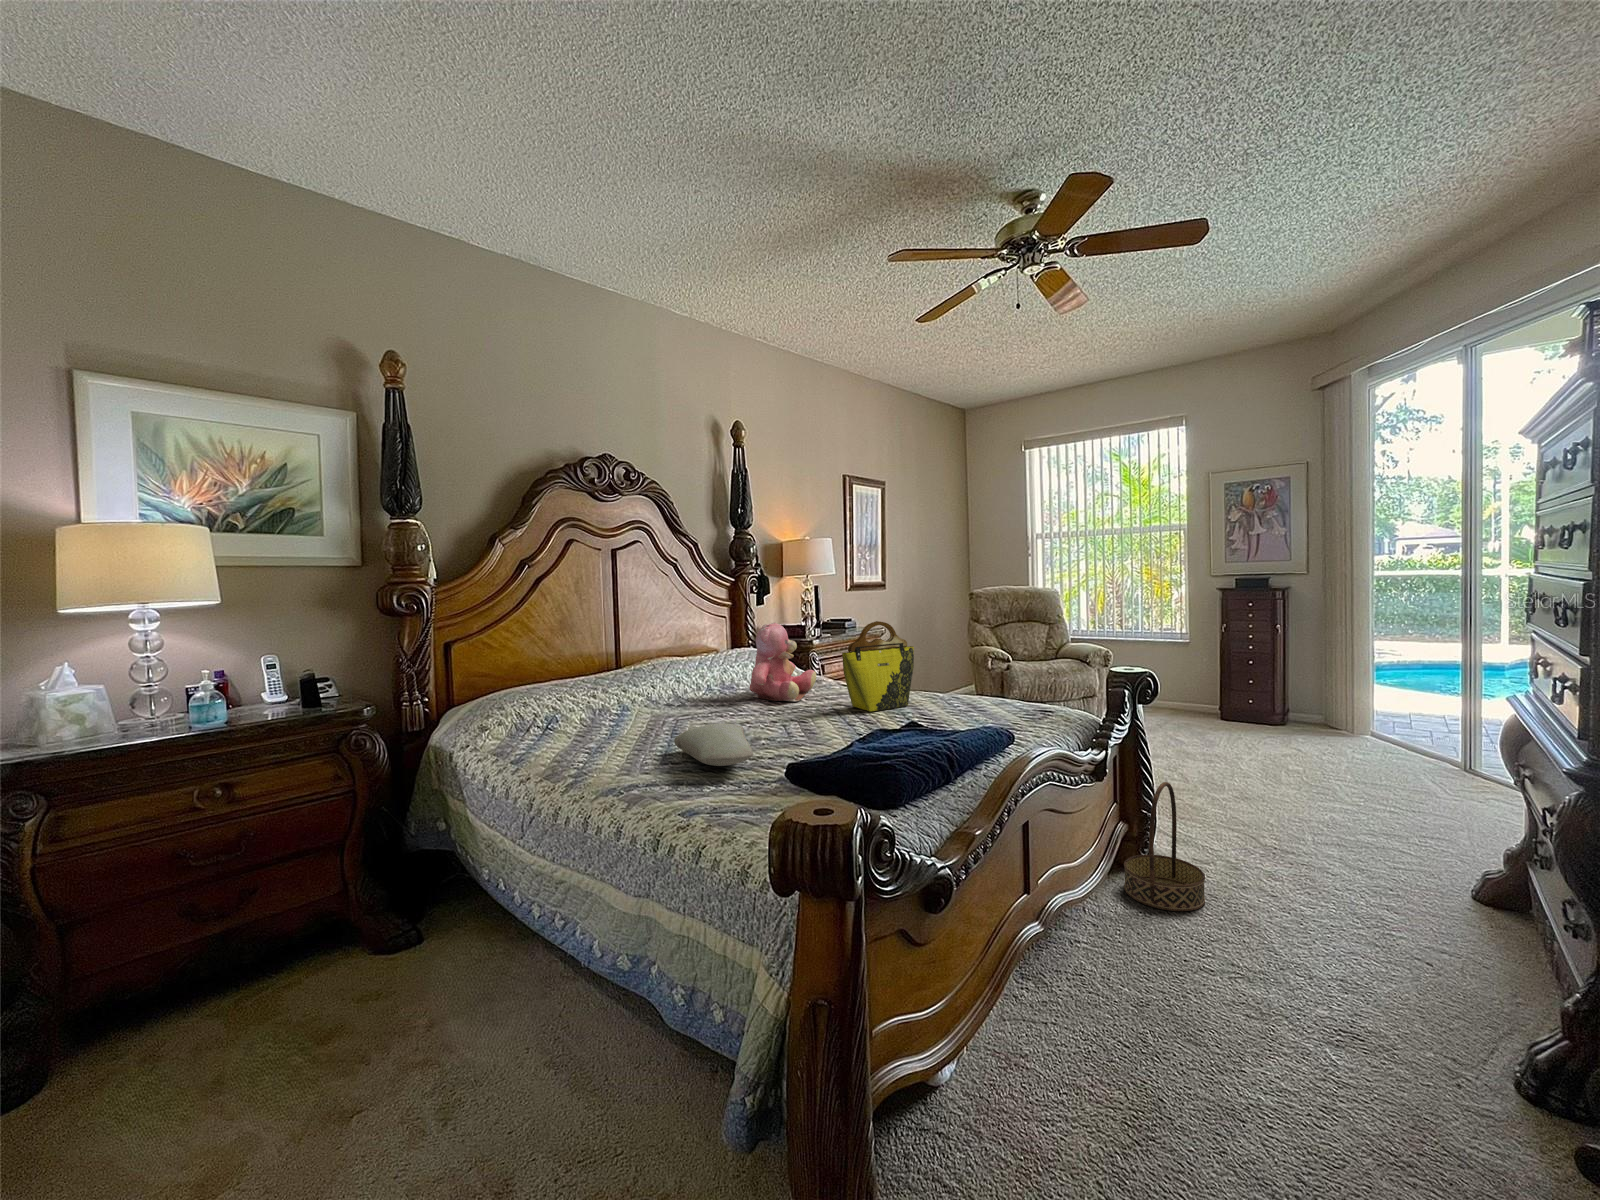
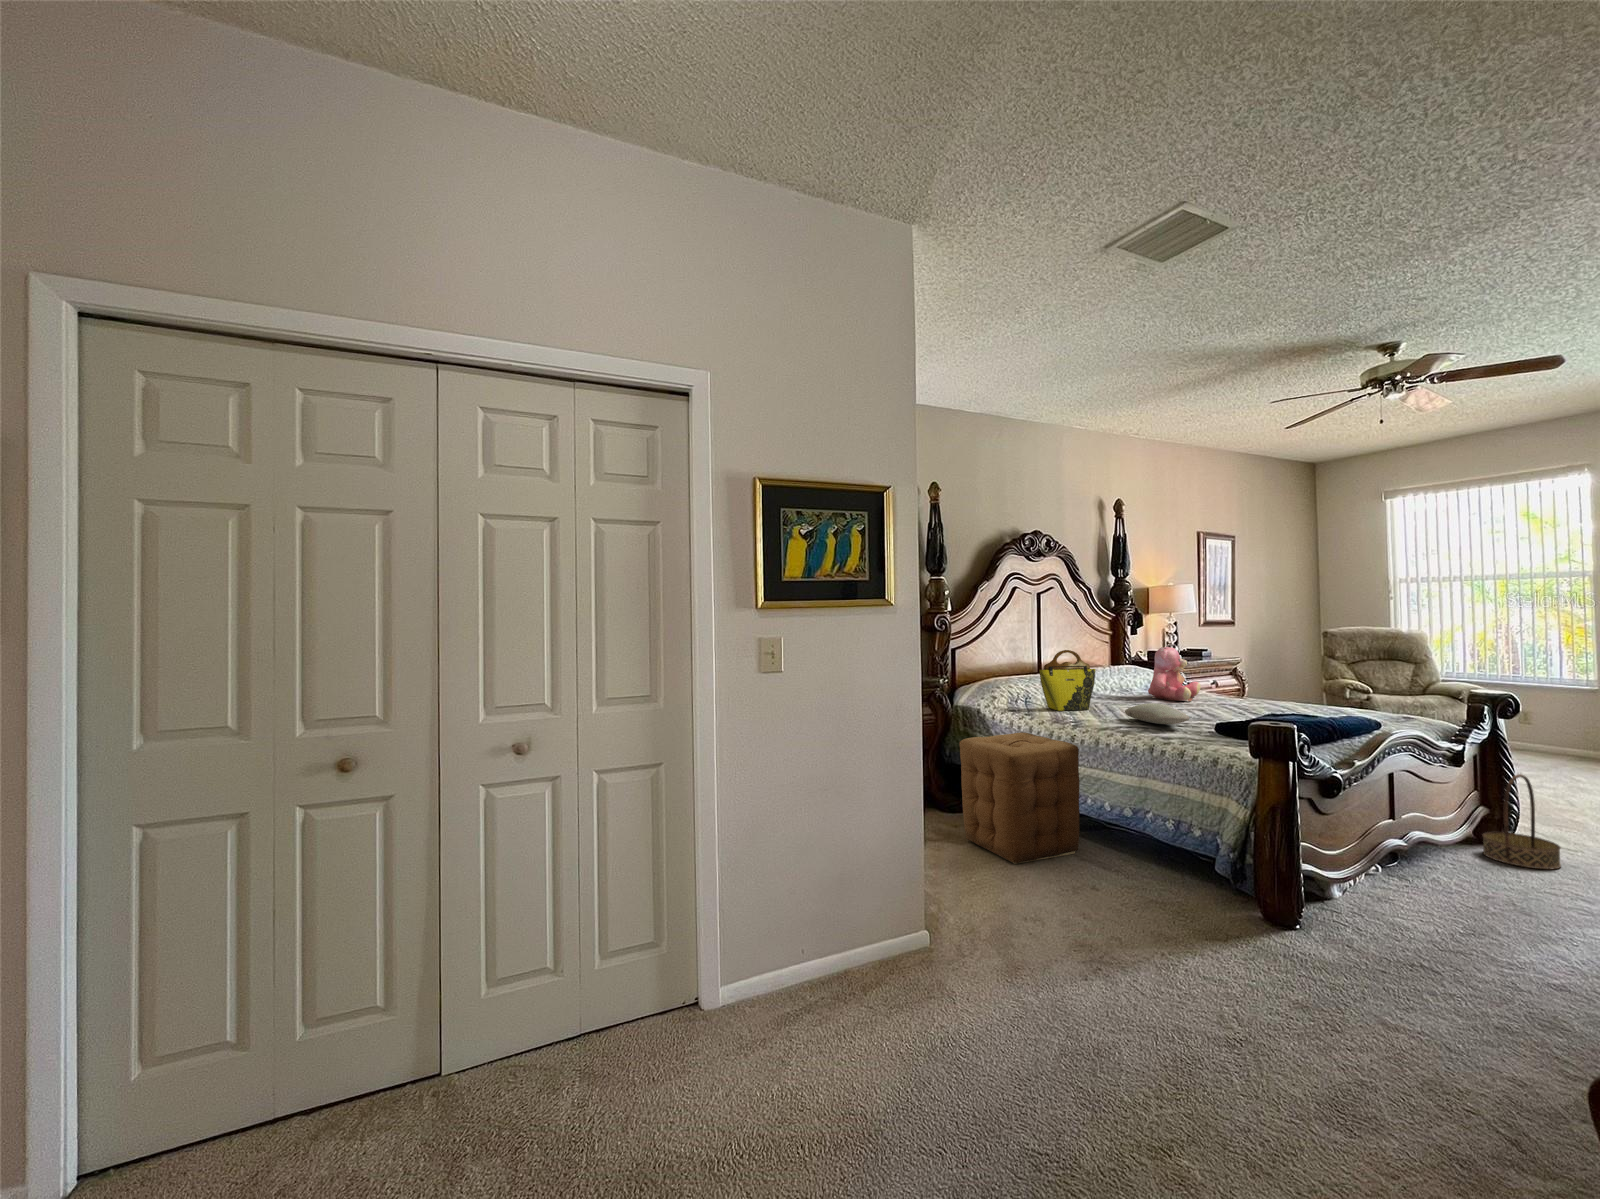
tote bag: present [842,621,914,711] -> present [1039,650,1095,711]
ottoman: none [338,796,565,1099] -> present [959,732,1080,864]

